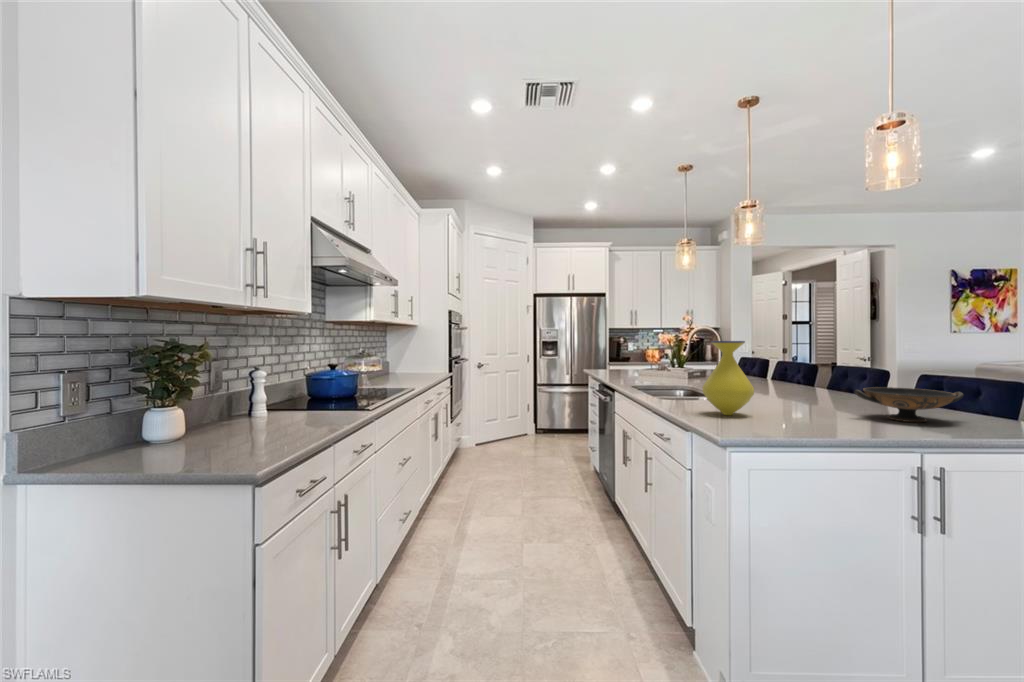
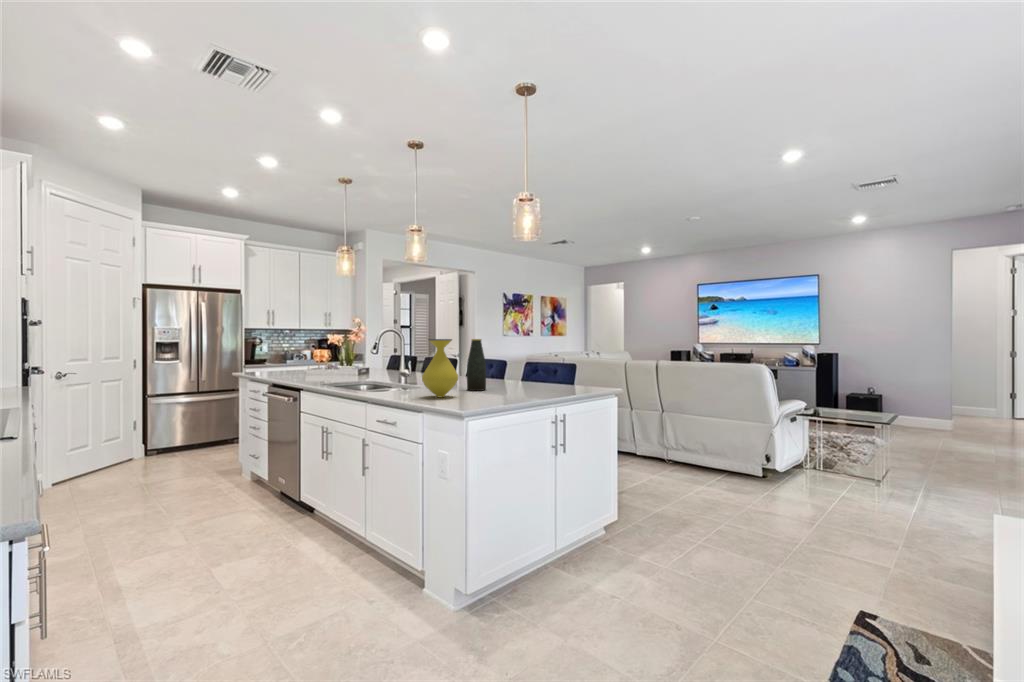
bottle: none [785,340,814,411] -> present [467,339,486,391]
decorative bowl: present [854,387,963,422] -> none [513,370,562,391]

